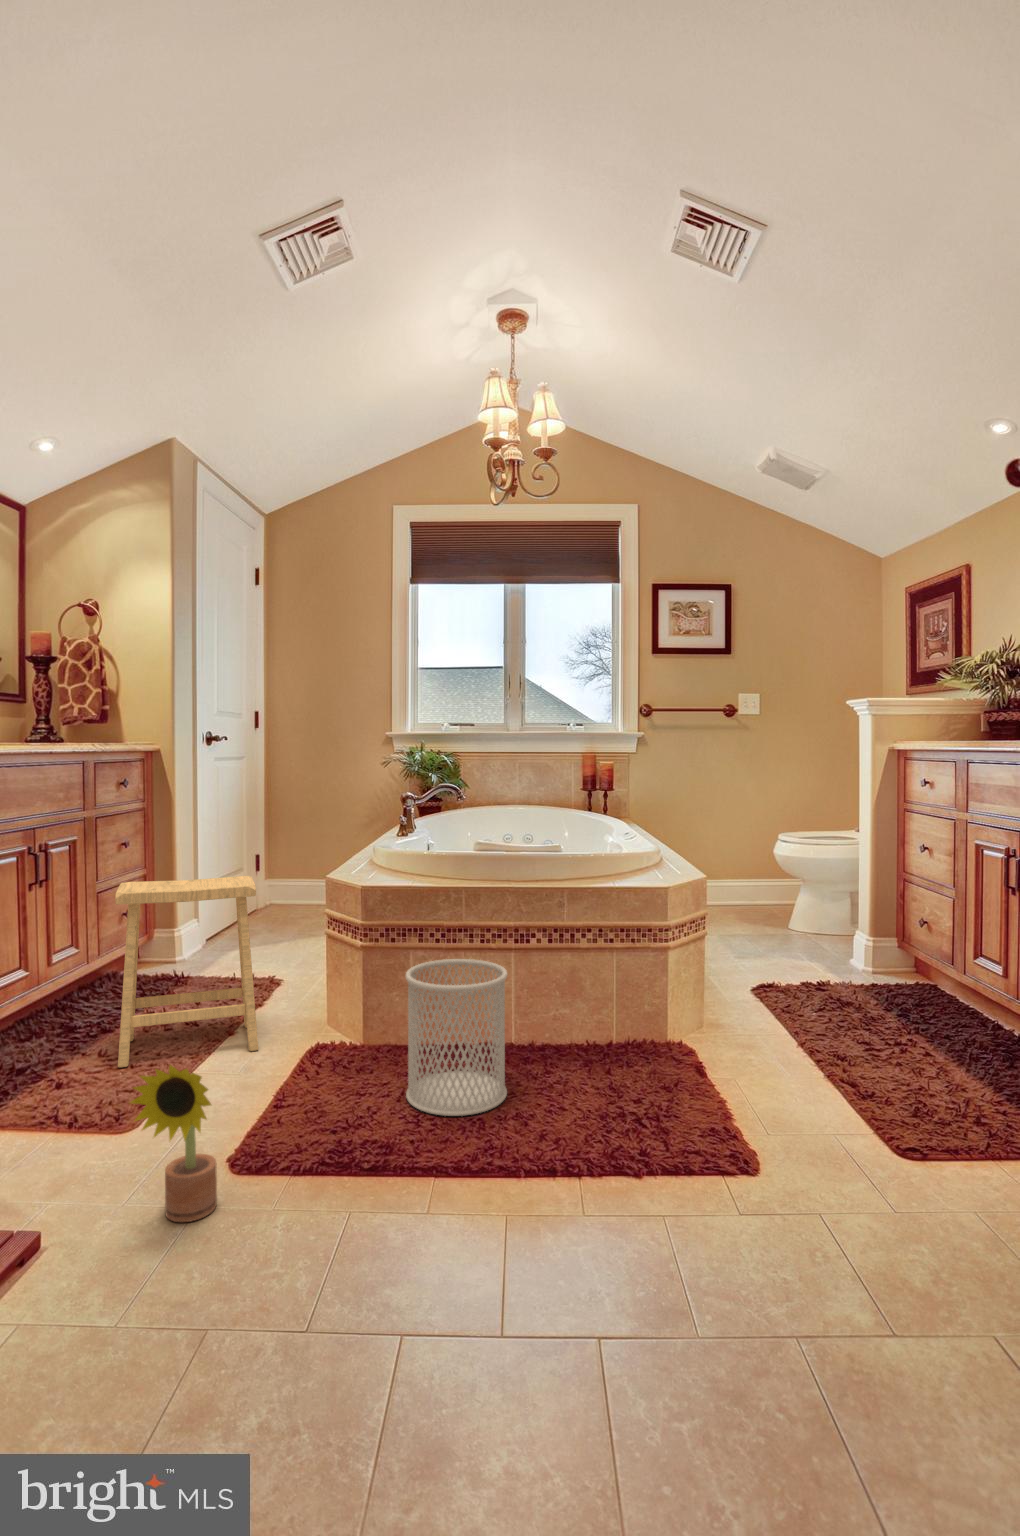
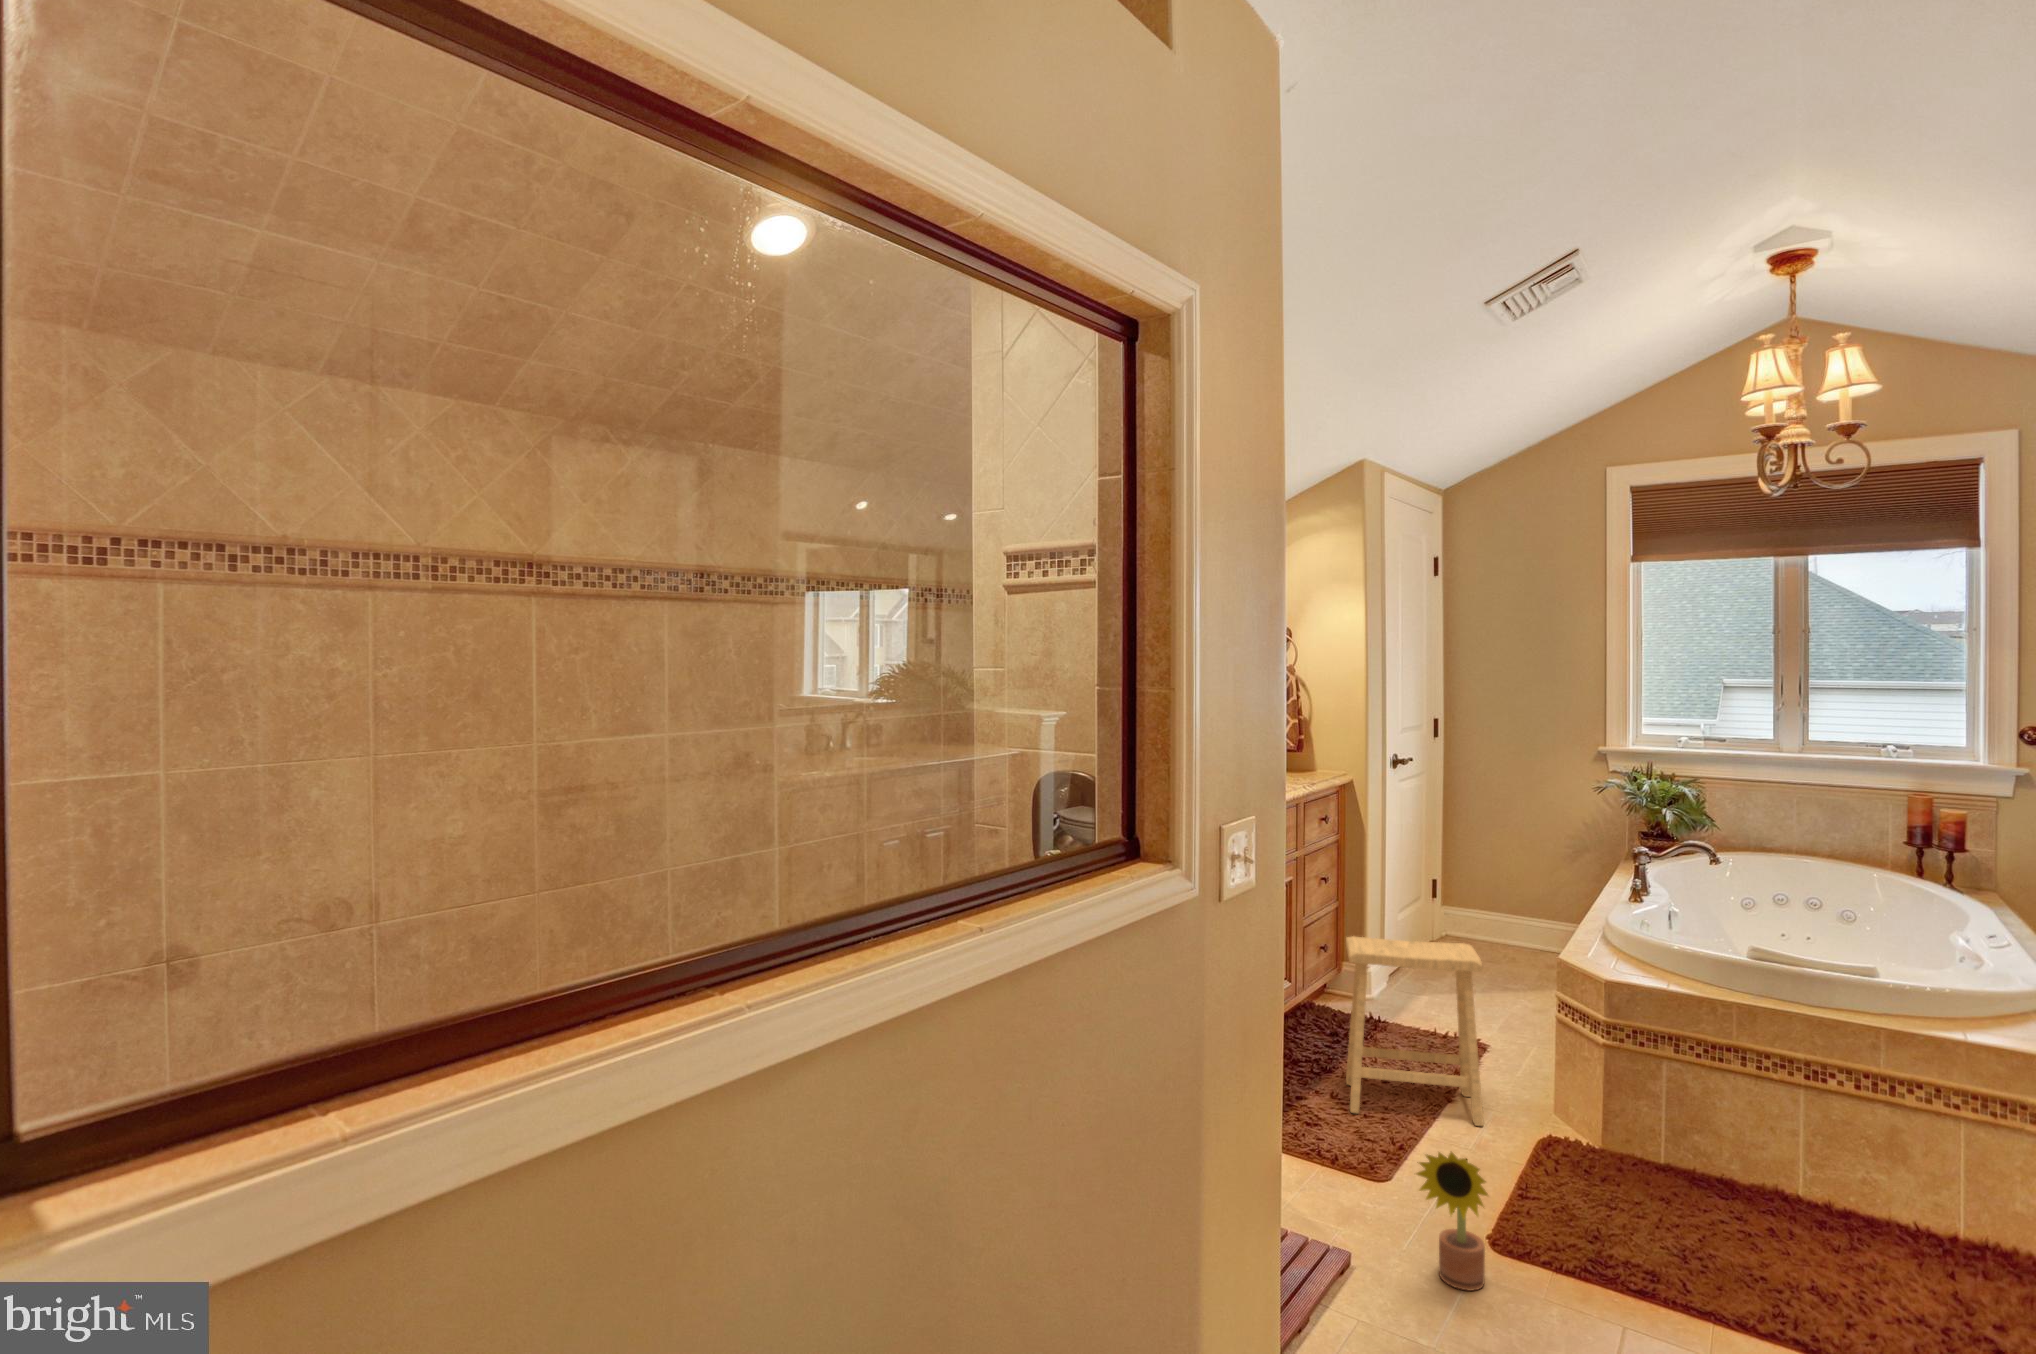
wastebasket: present [406,959,507,1116] -> none [1665,1085,1800,1271]

